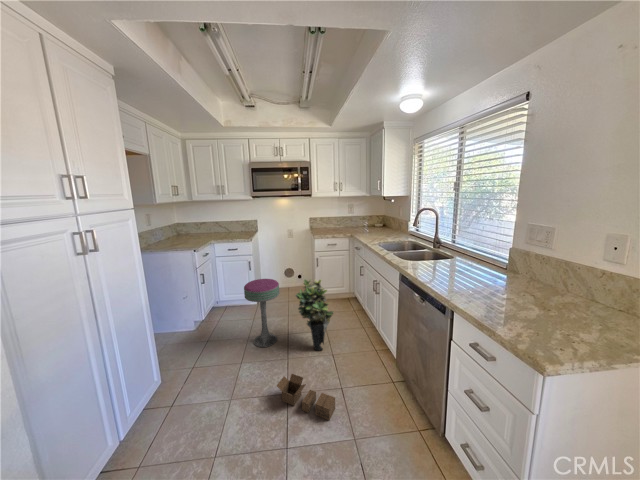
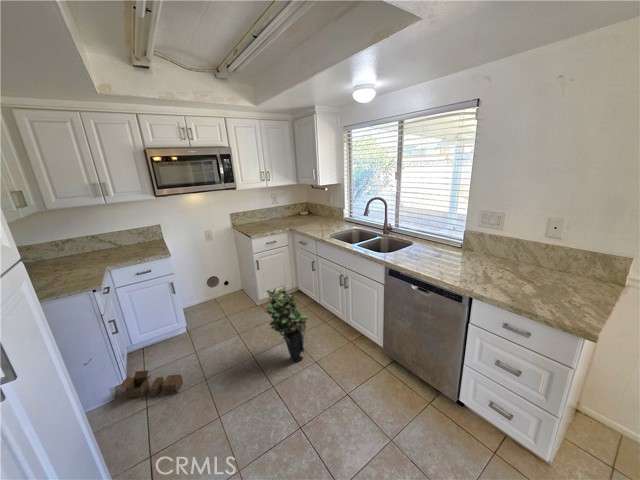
bar stool: present [244,279,279,347] -> none [198,300,246,383]
cardboard box: present [277,374,335,420] -> present [119,370,183,398]

